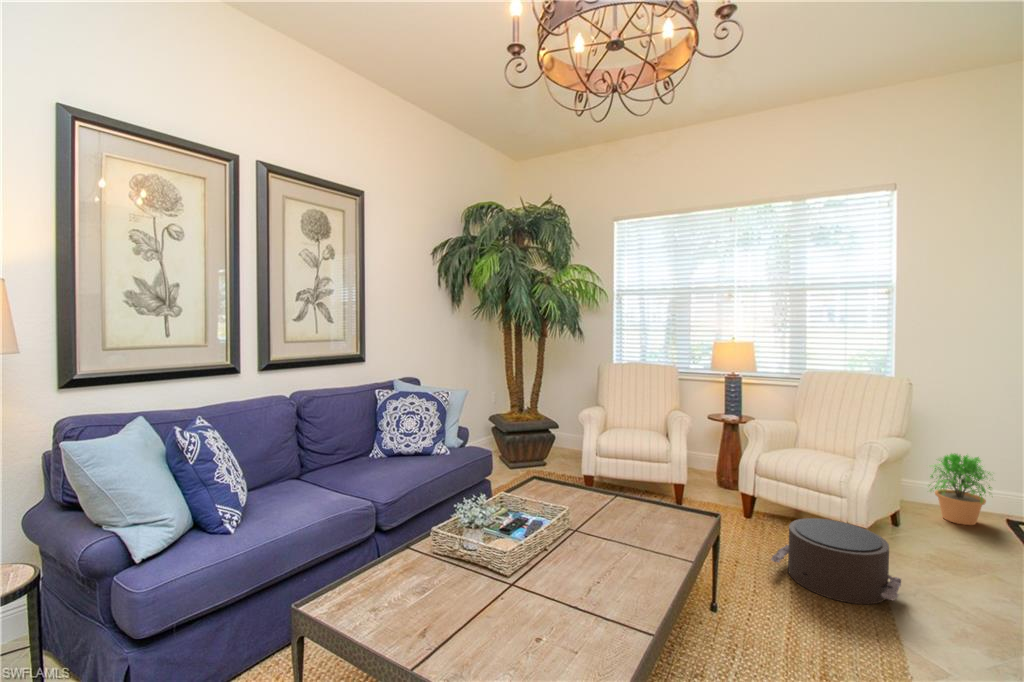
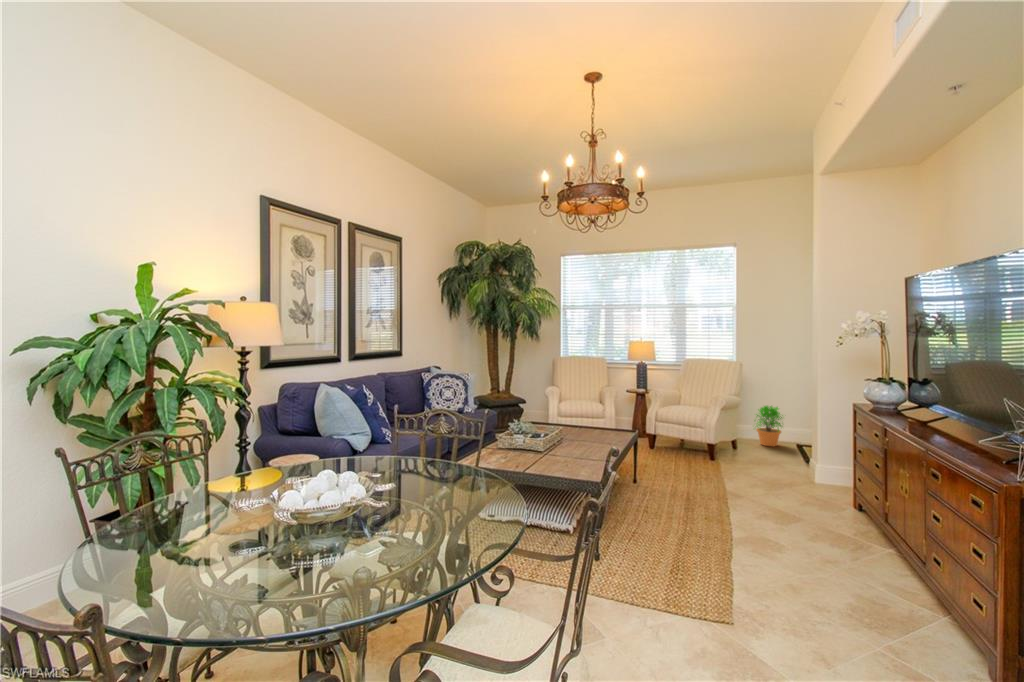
pouf: present [771,518,901,604] -> none [668,440,732,478]

